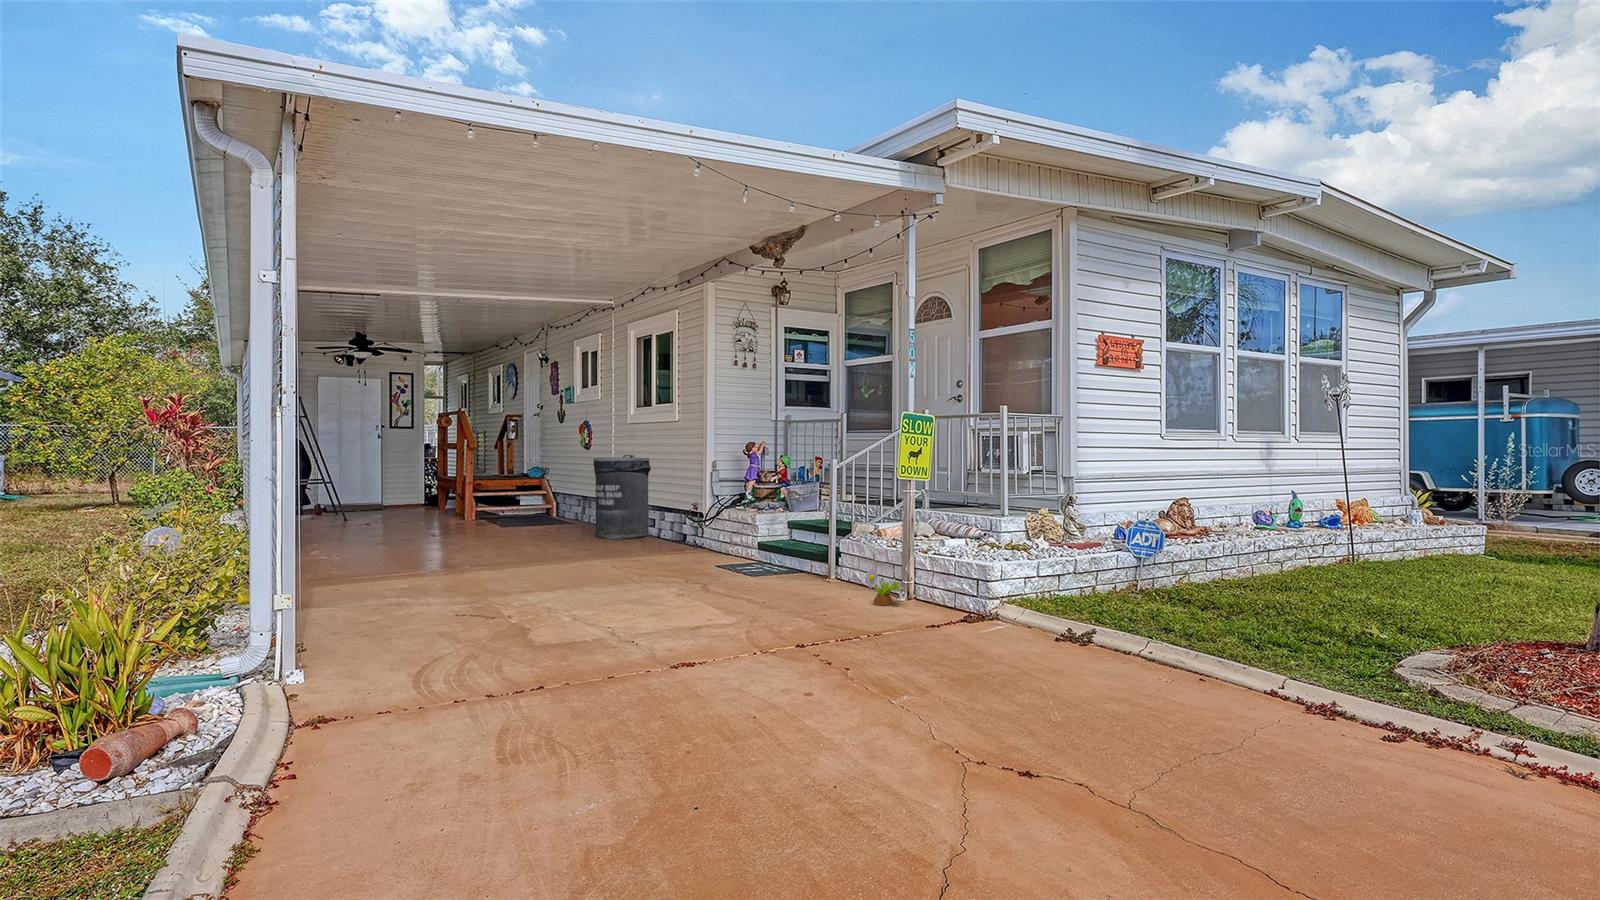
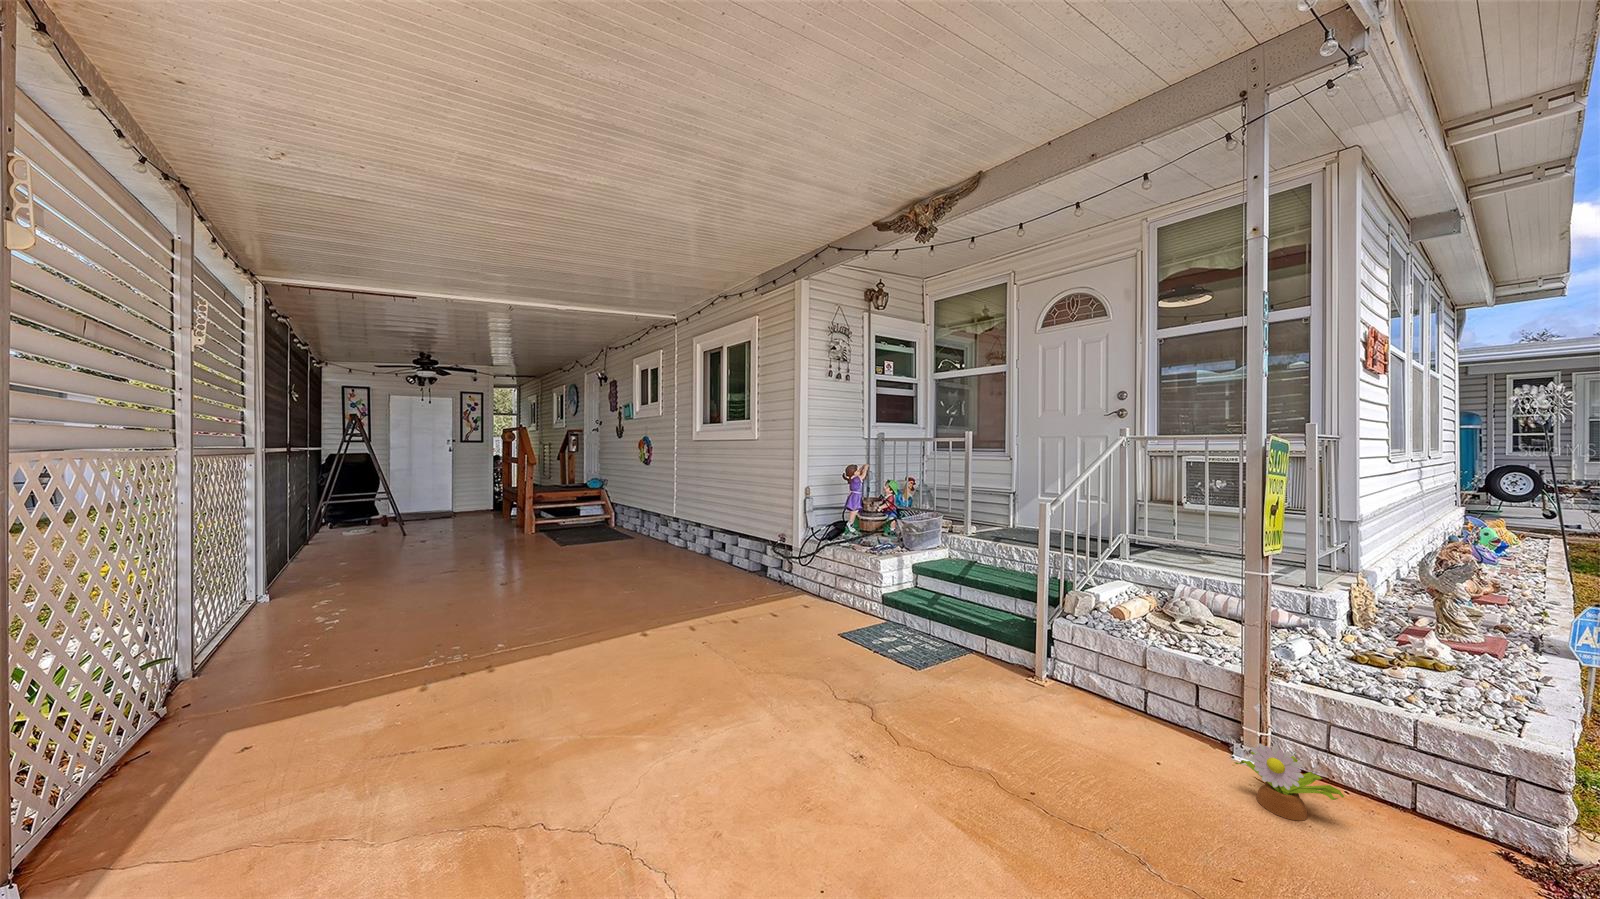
trash can: present [593,455,651,539] -> none [659,476,722,570]

